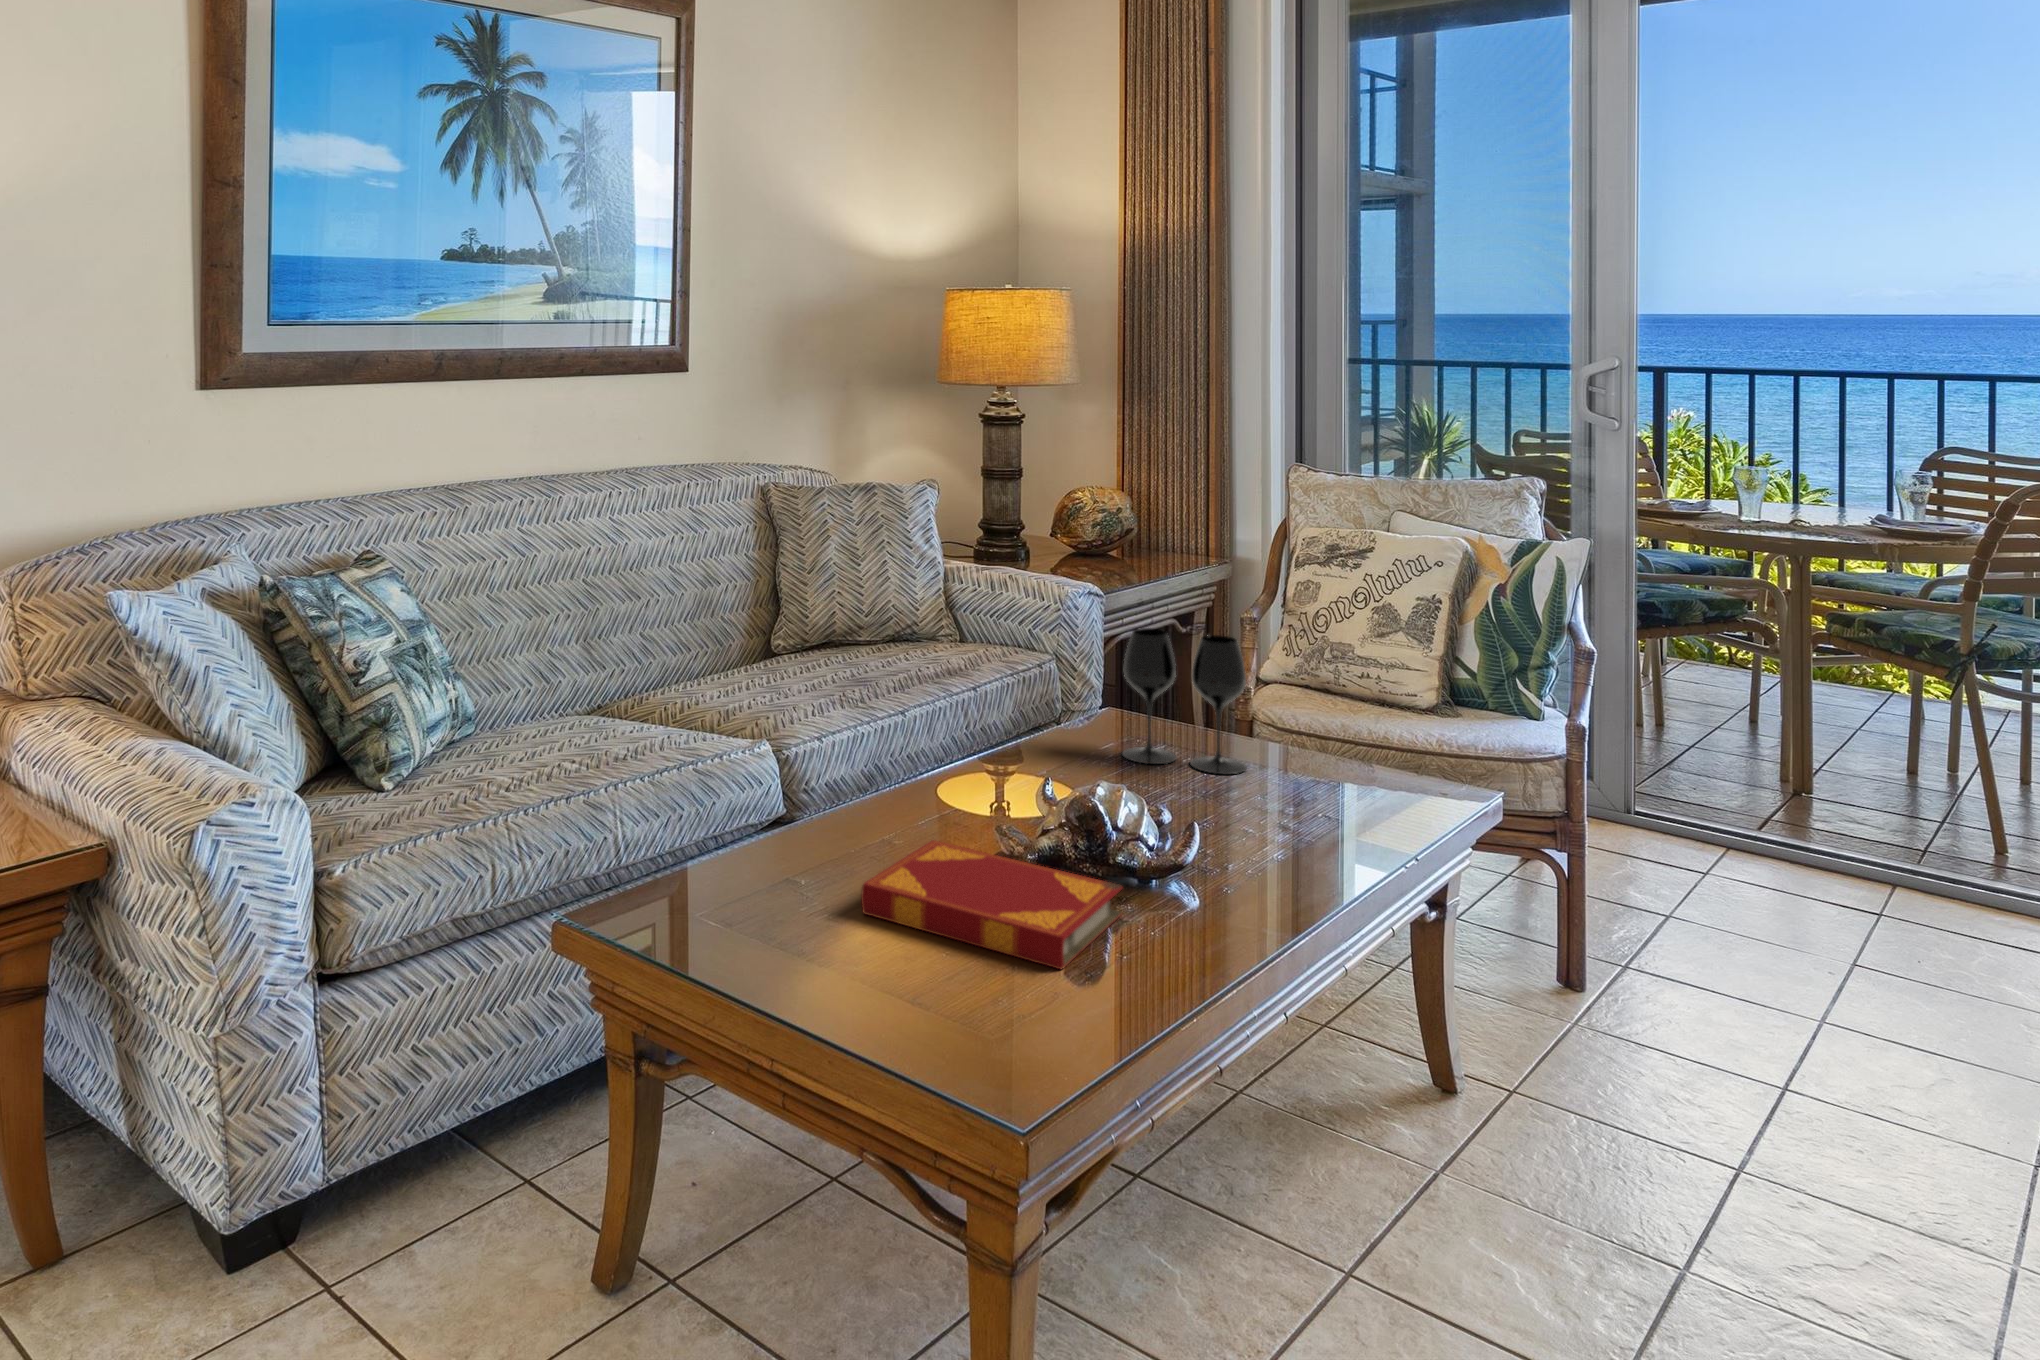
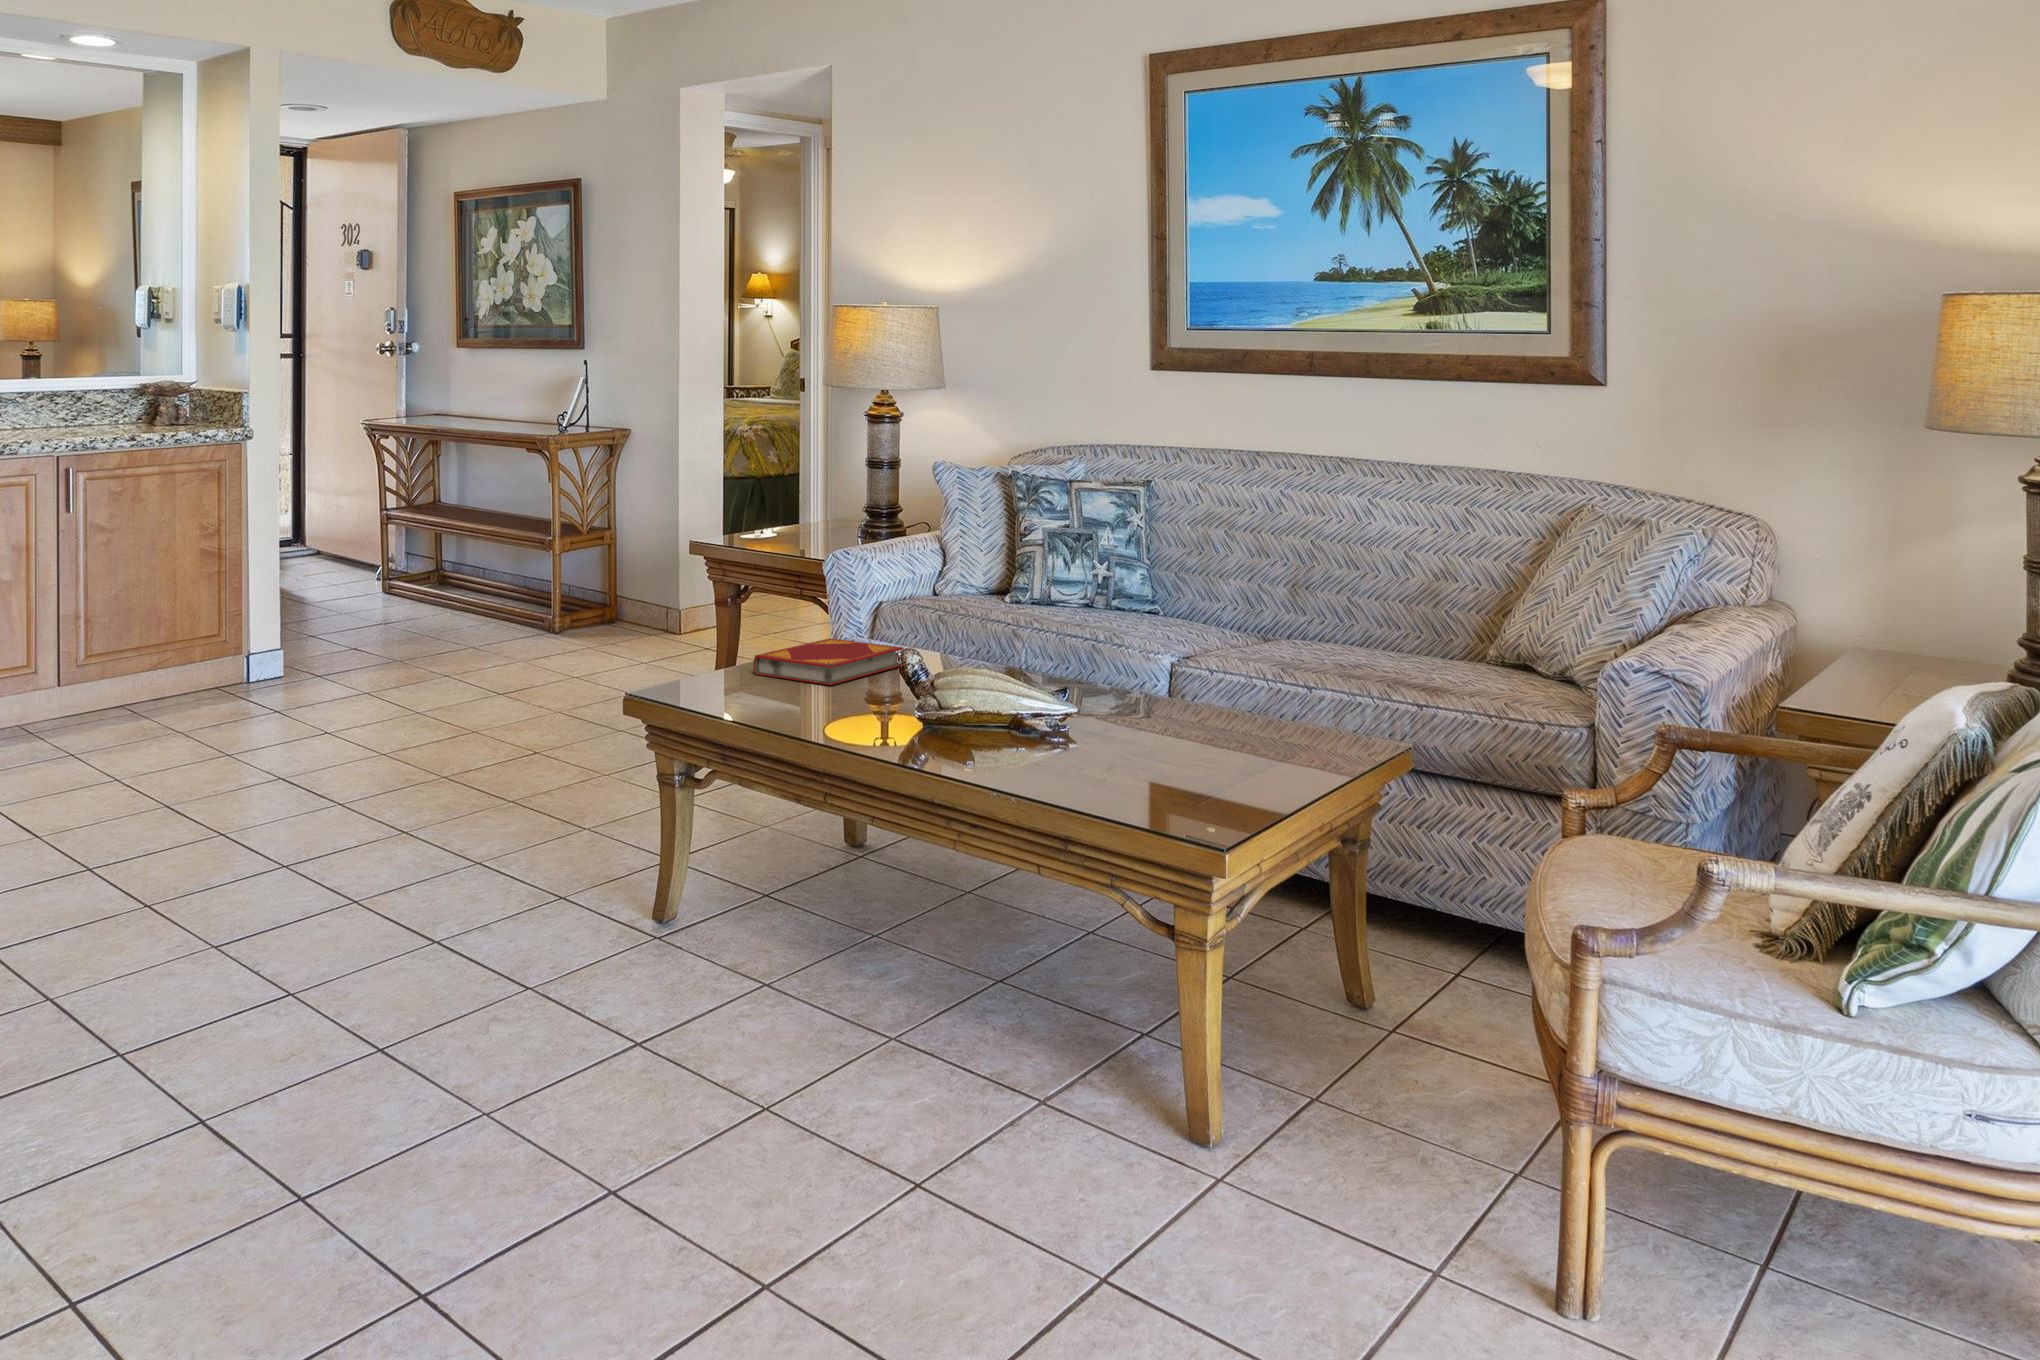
wine glass: present [1122,628,1247,774] -> none [1158,594,1227,734]

